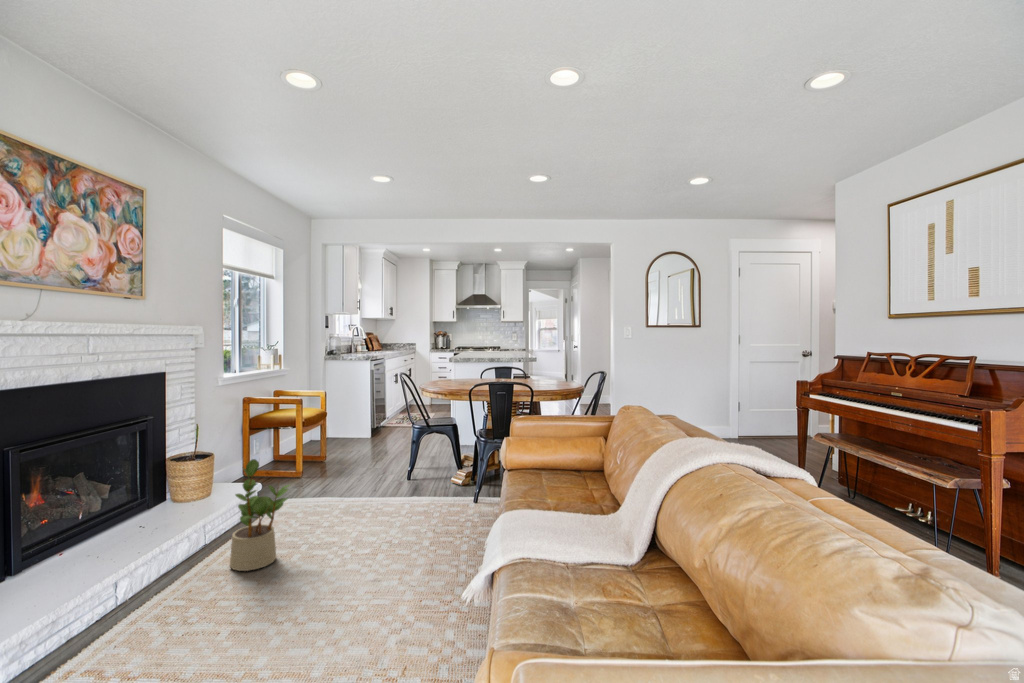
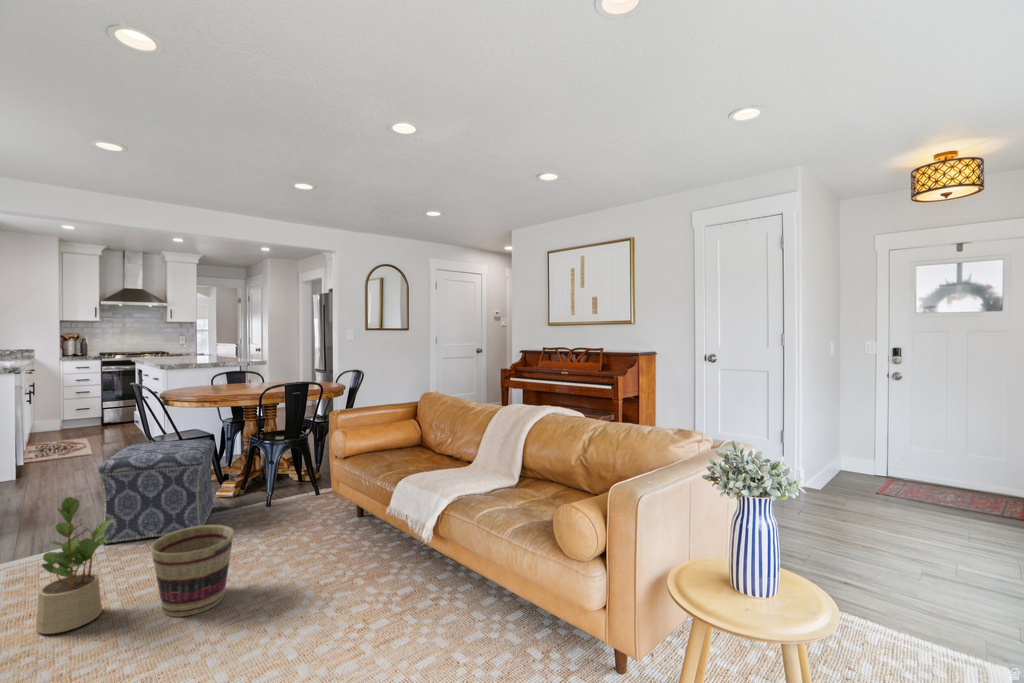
ottoman: none [341,422,441,511] -> present [99,439,215,545]
basket: none [287,507,359,594] -> present [151,525,234,617]

